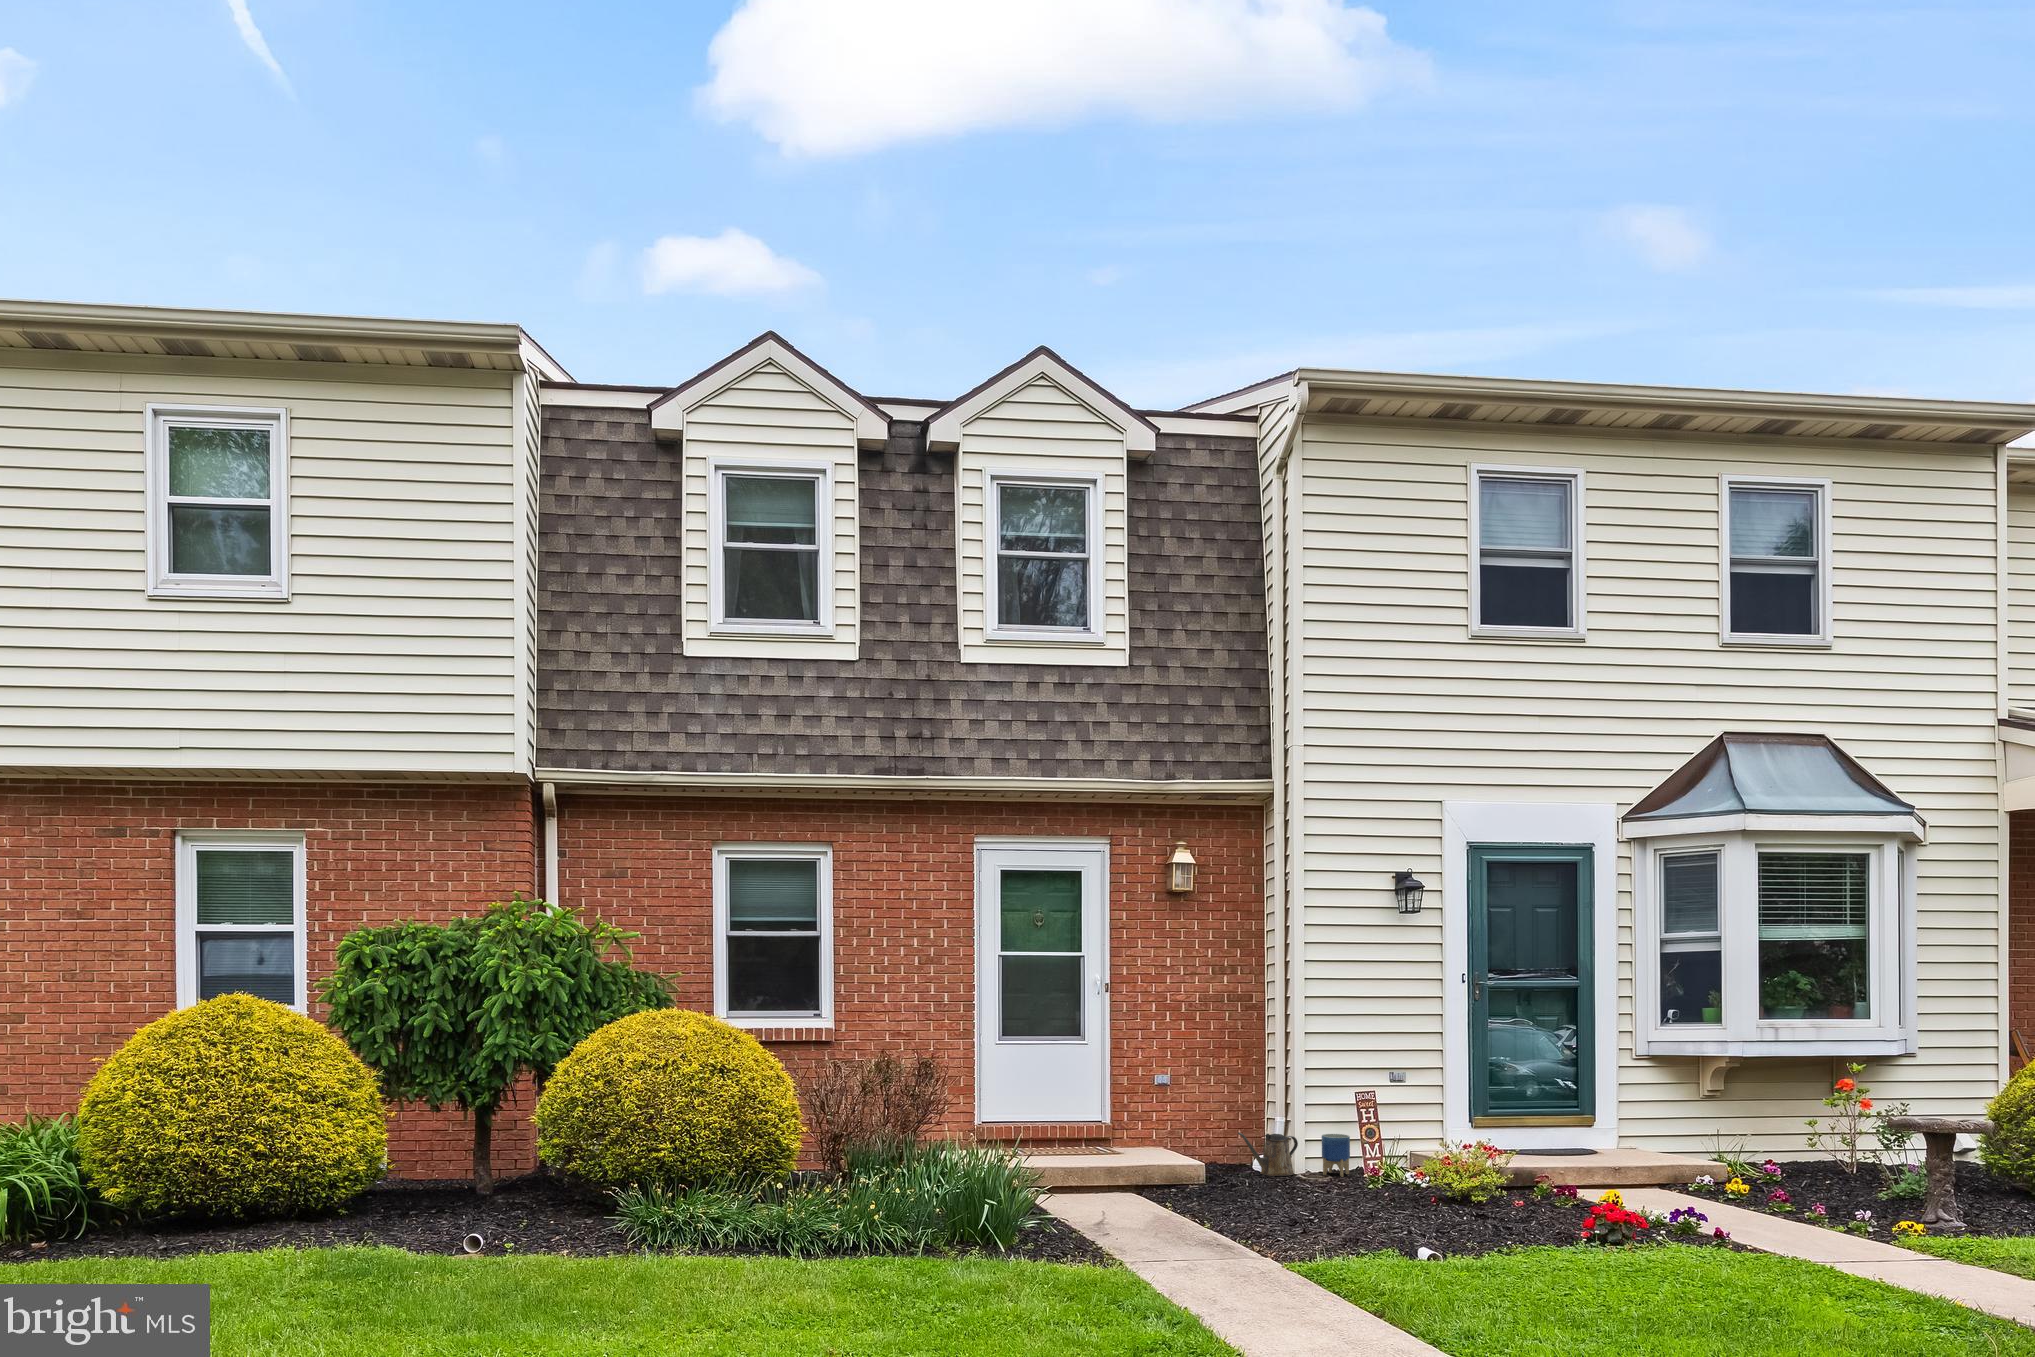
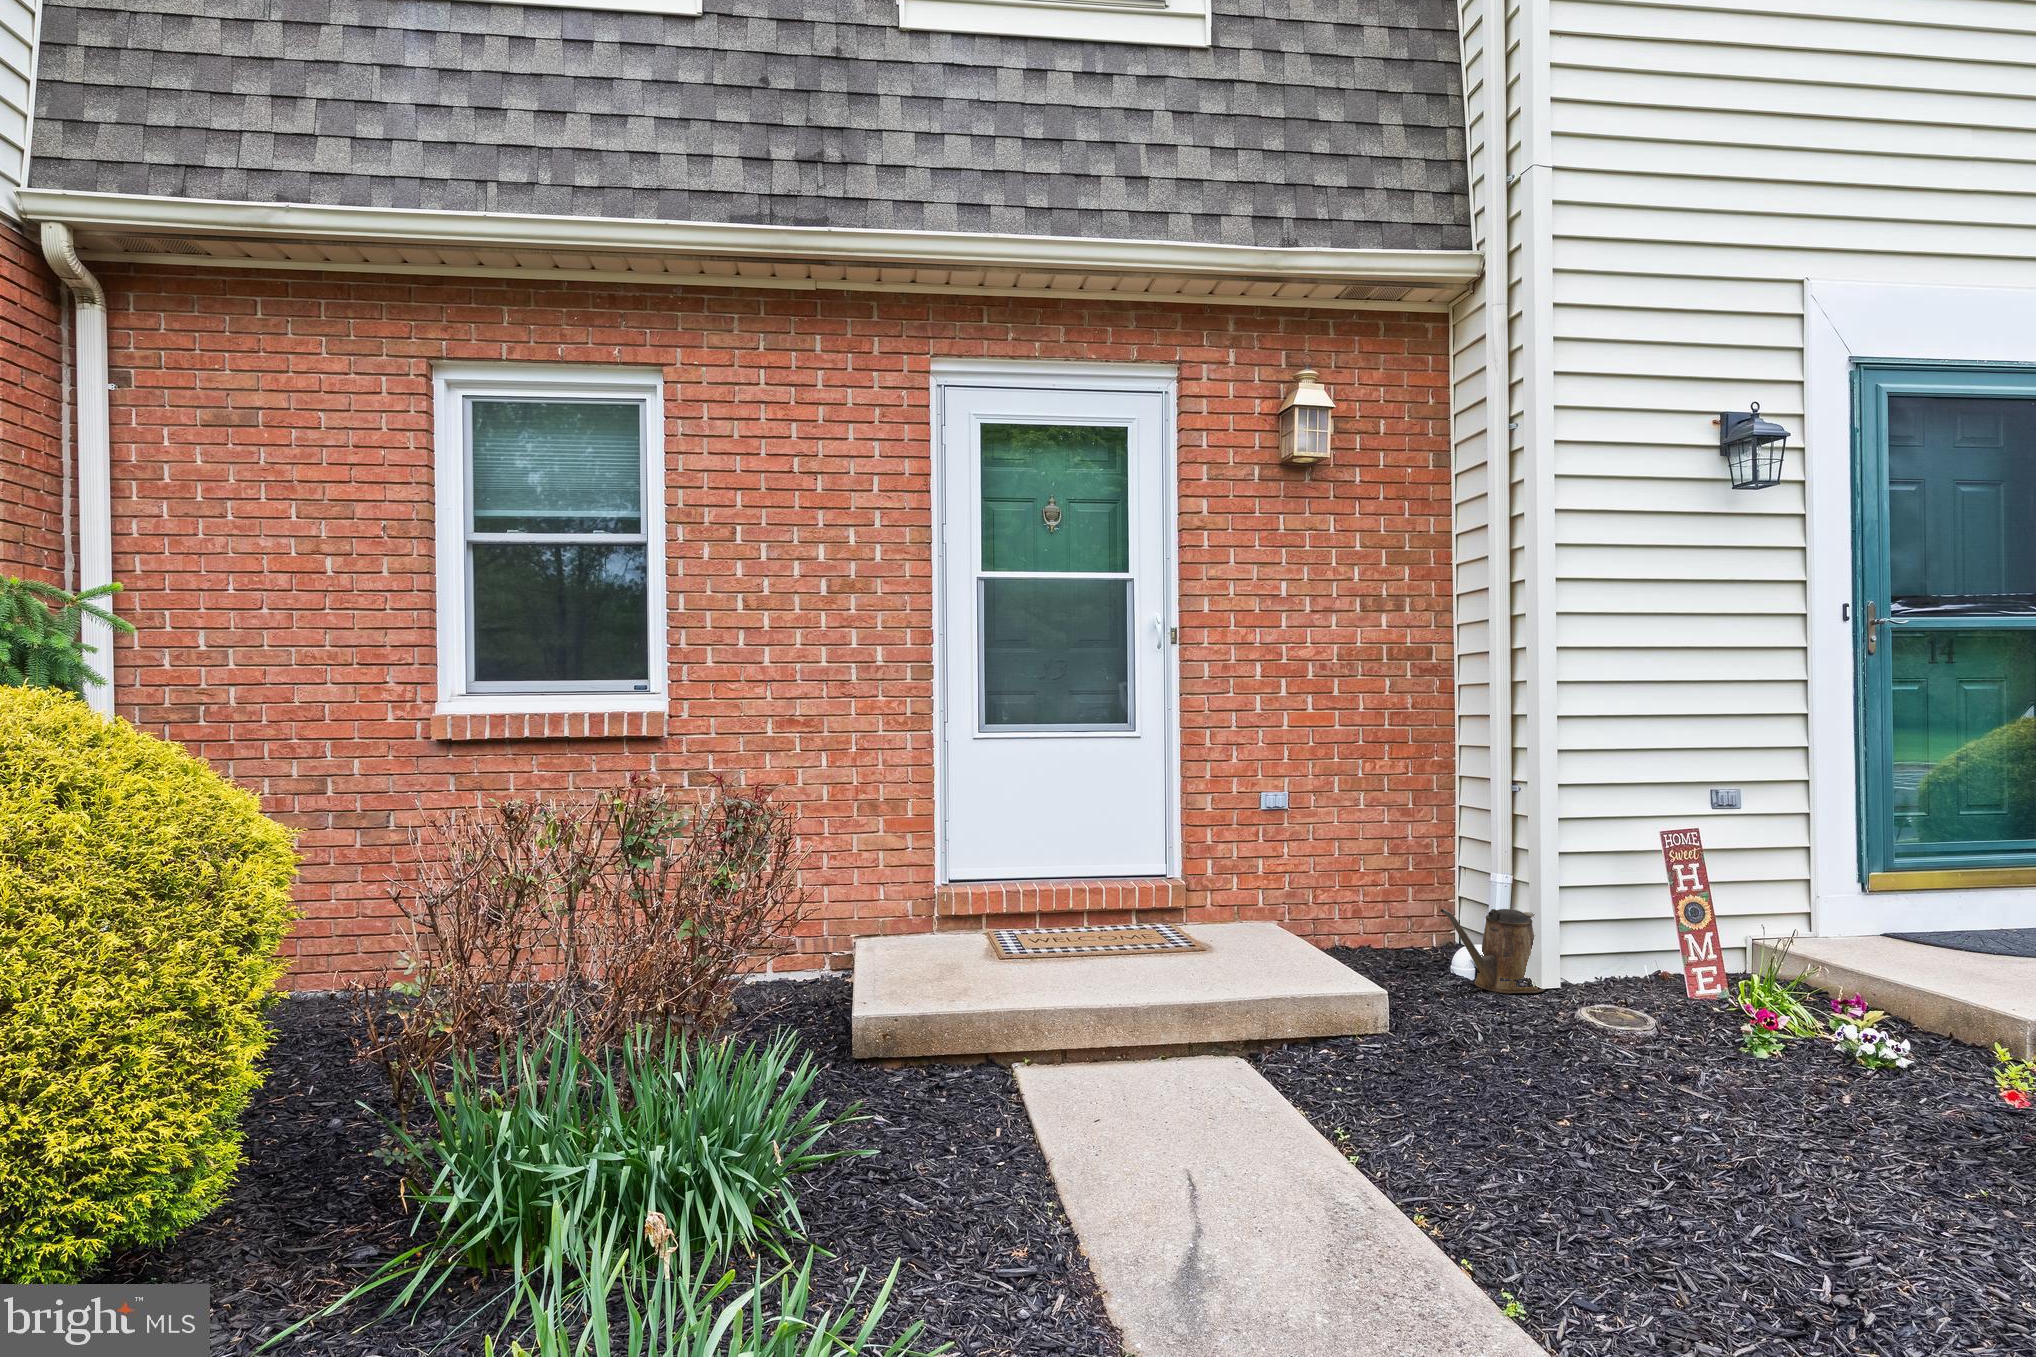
planter: present [1322,1134,1350,1177] -> none [1596,908,1657,995]

